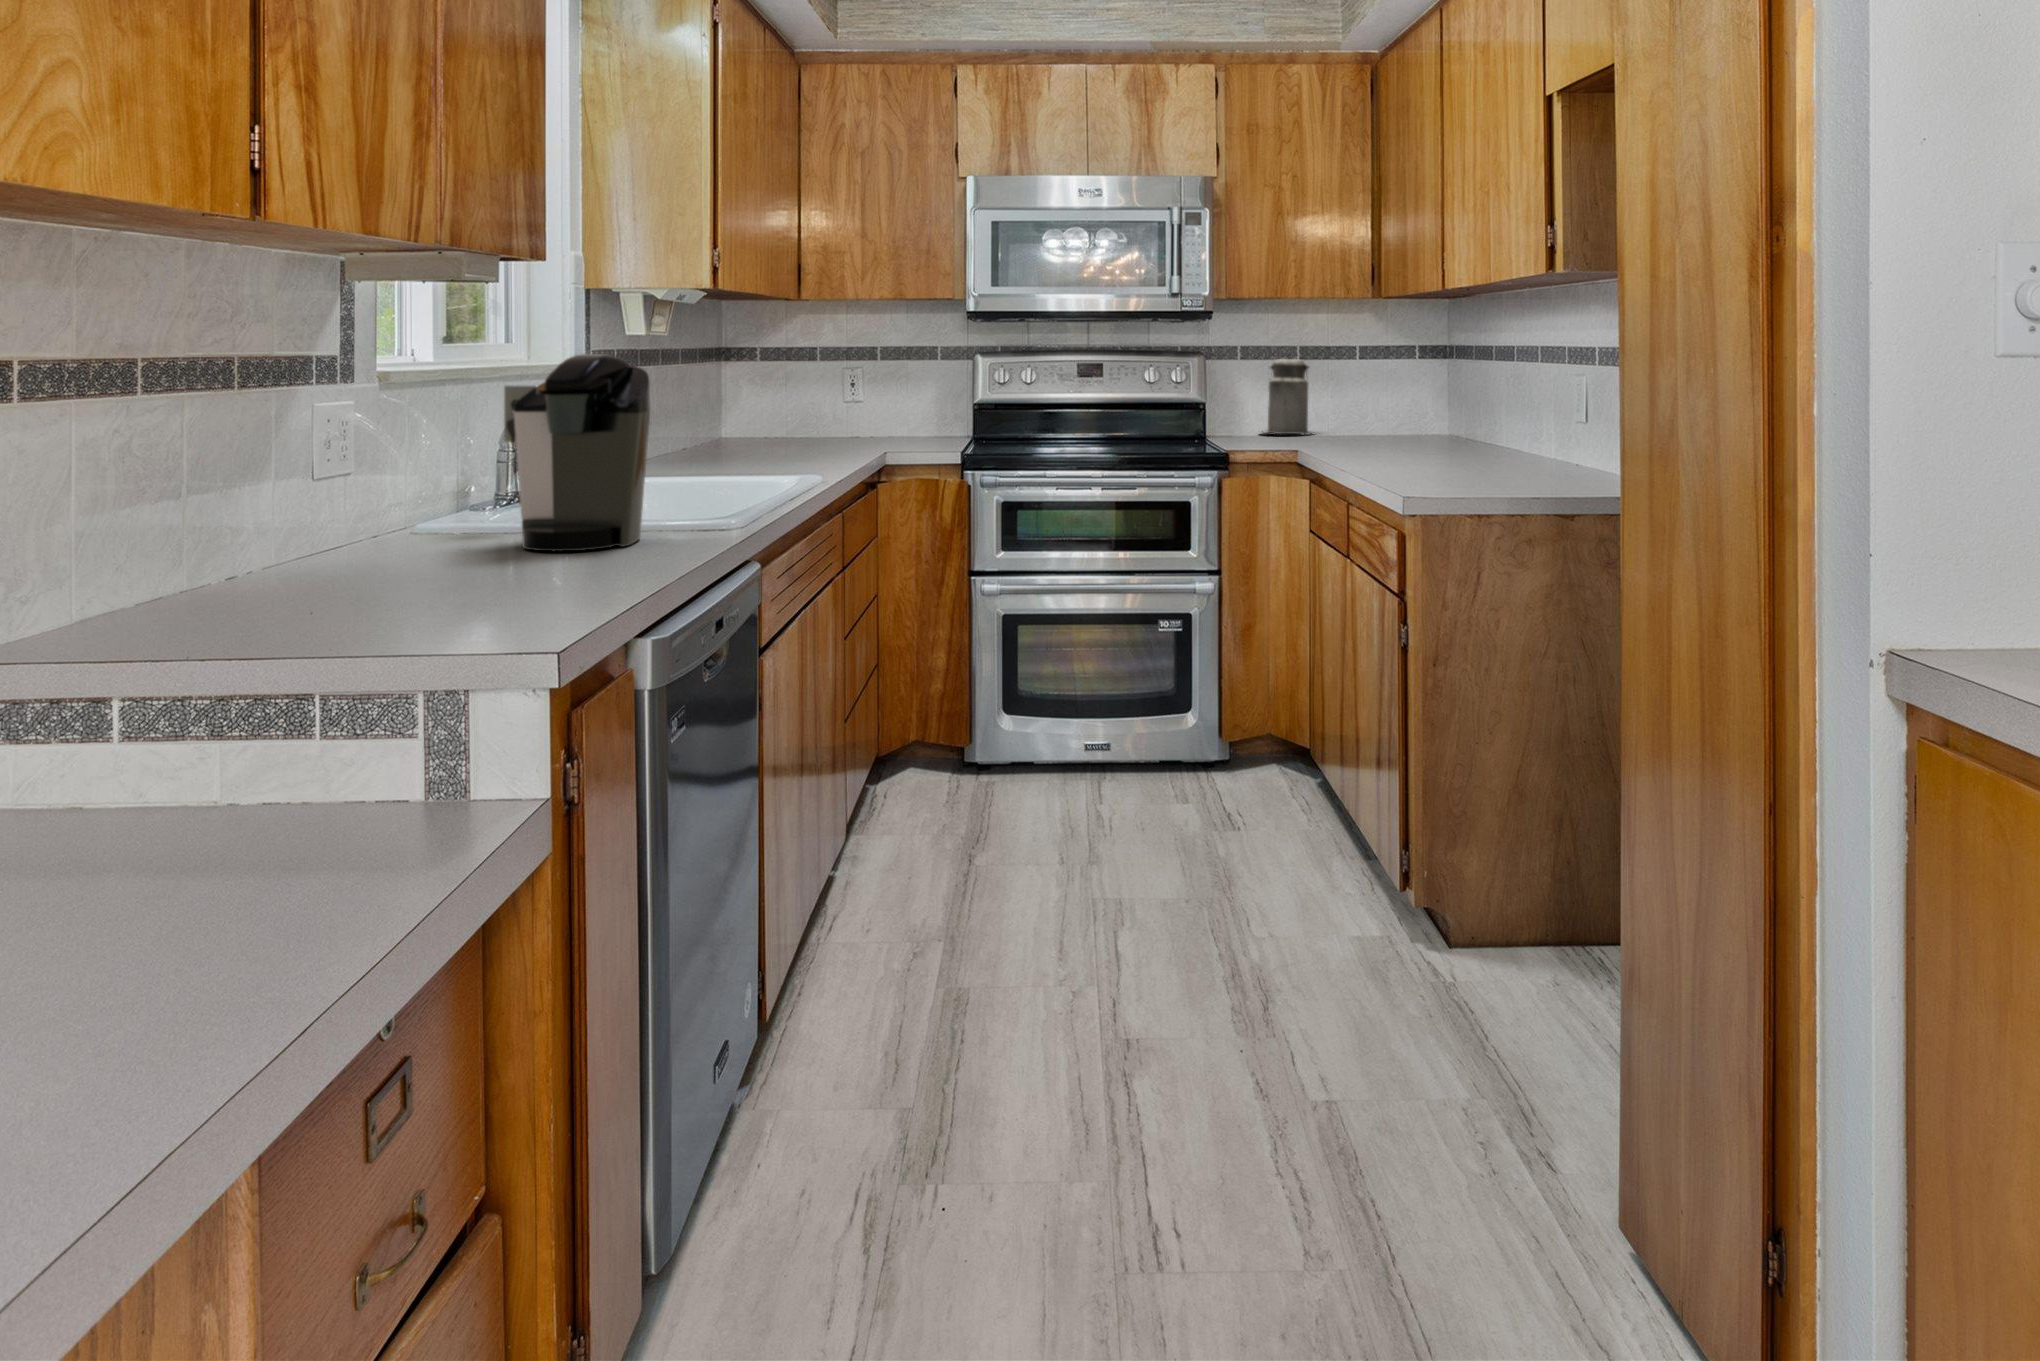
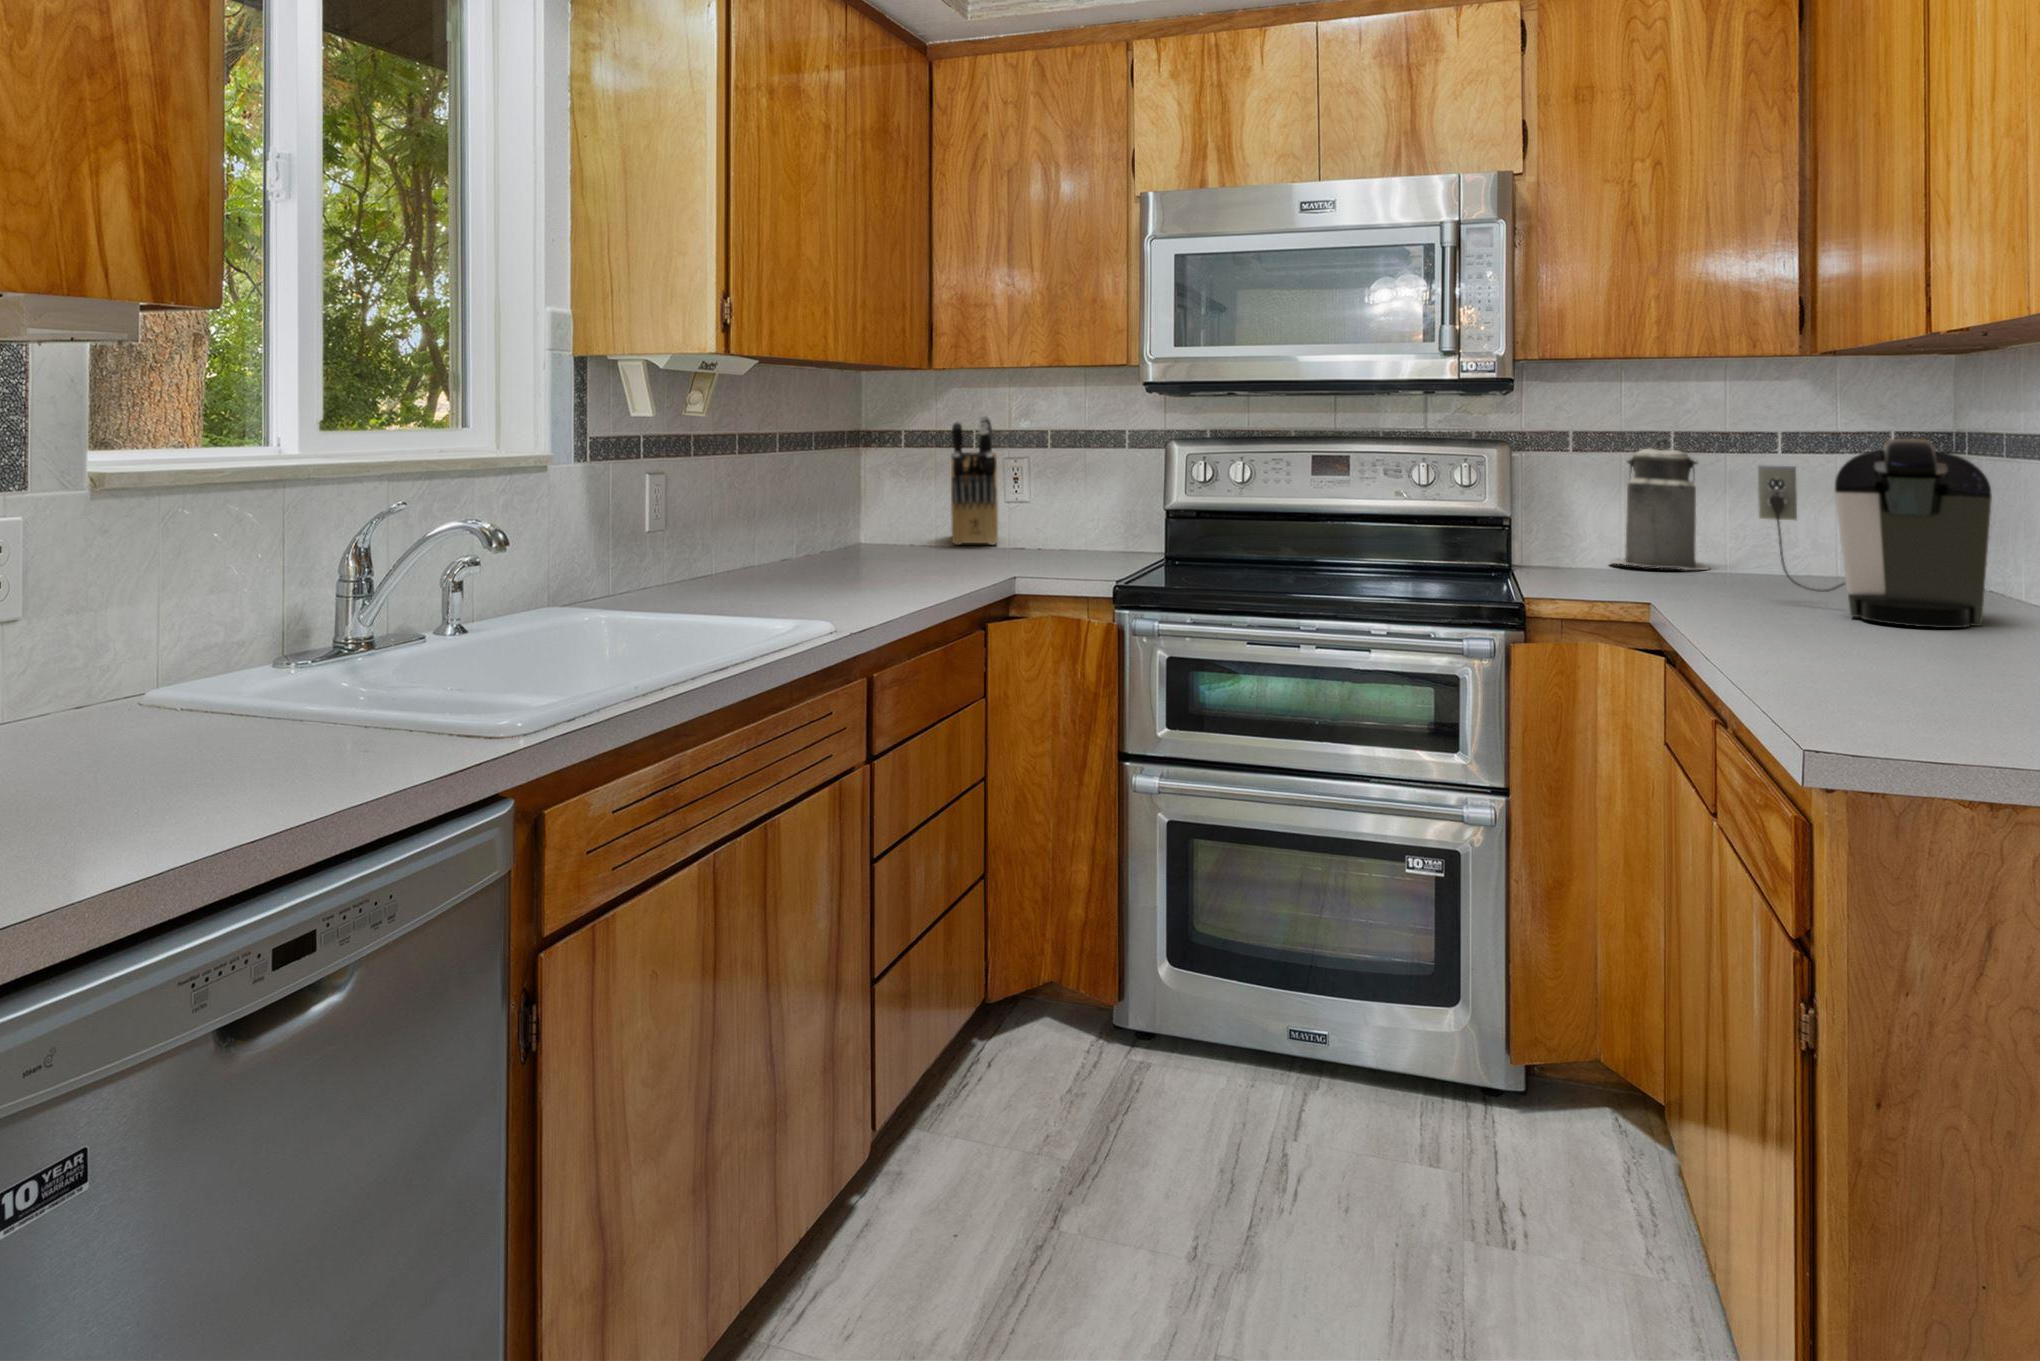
knife block: none [806,341,854,440] -> present [951,415,998,545]
coffee maker: present [504,354,651,551] -> present [1758,439,1992,628]

